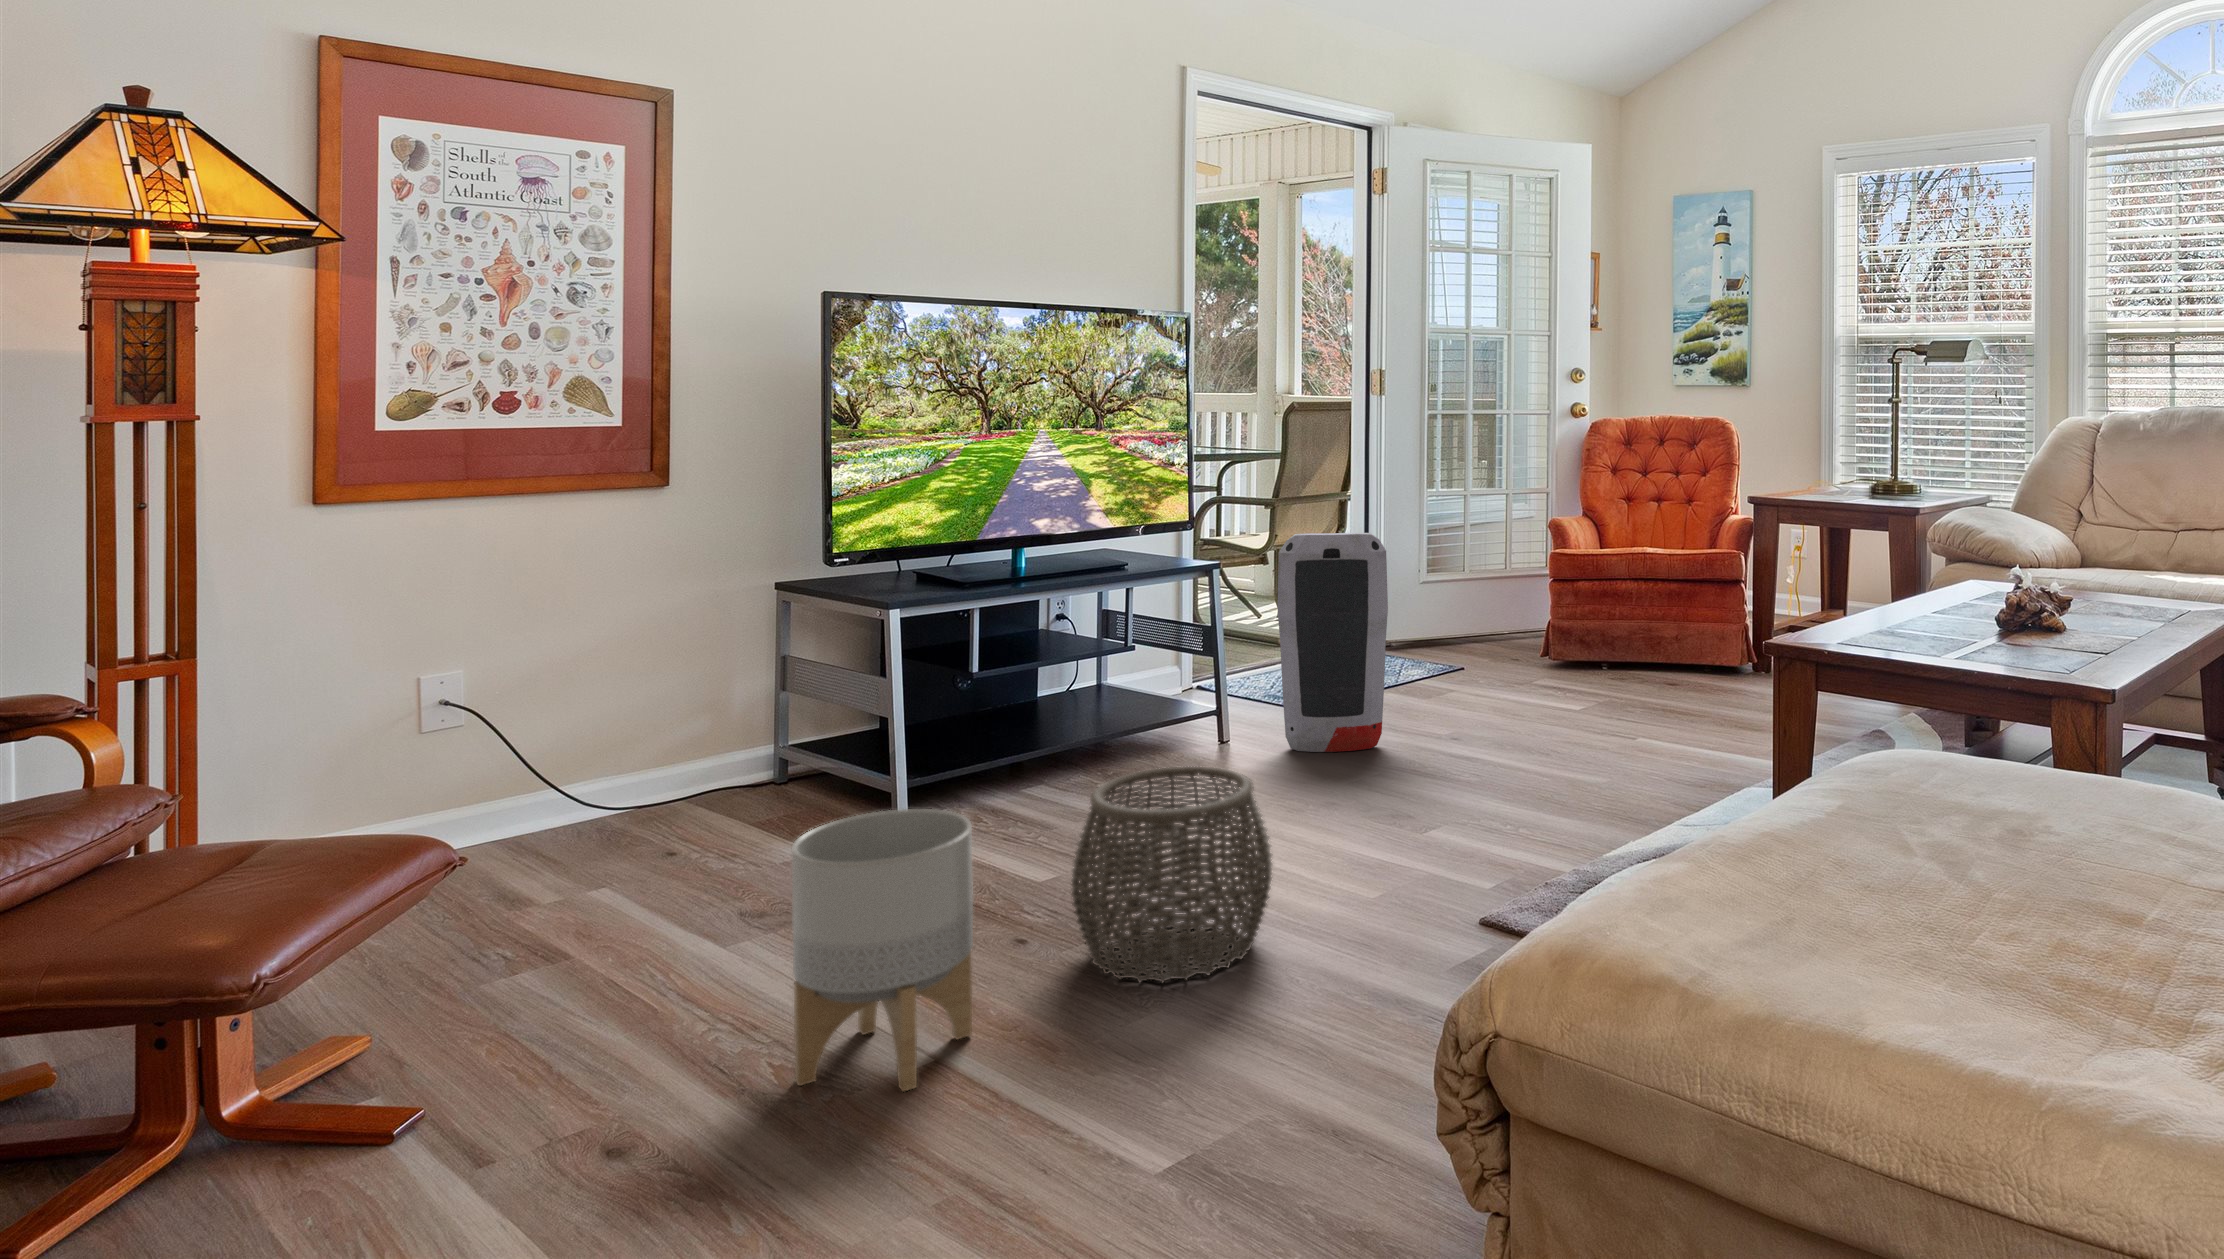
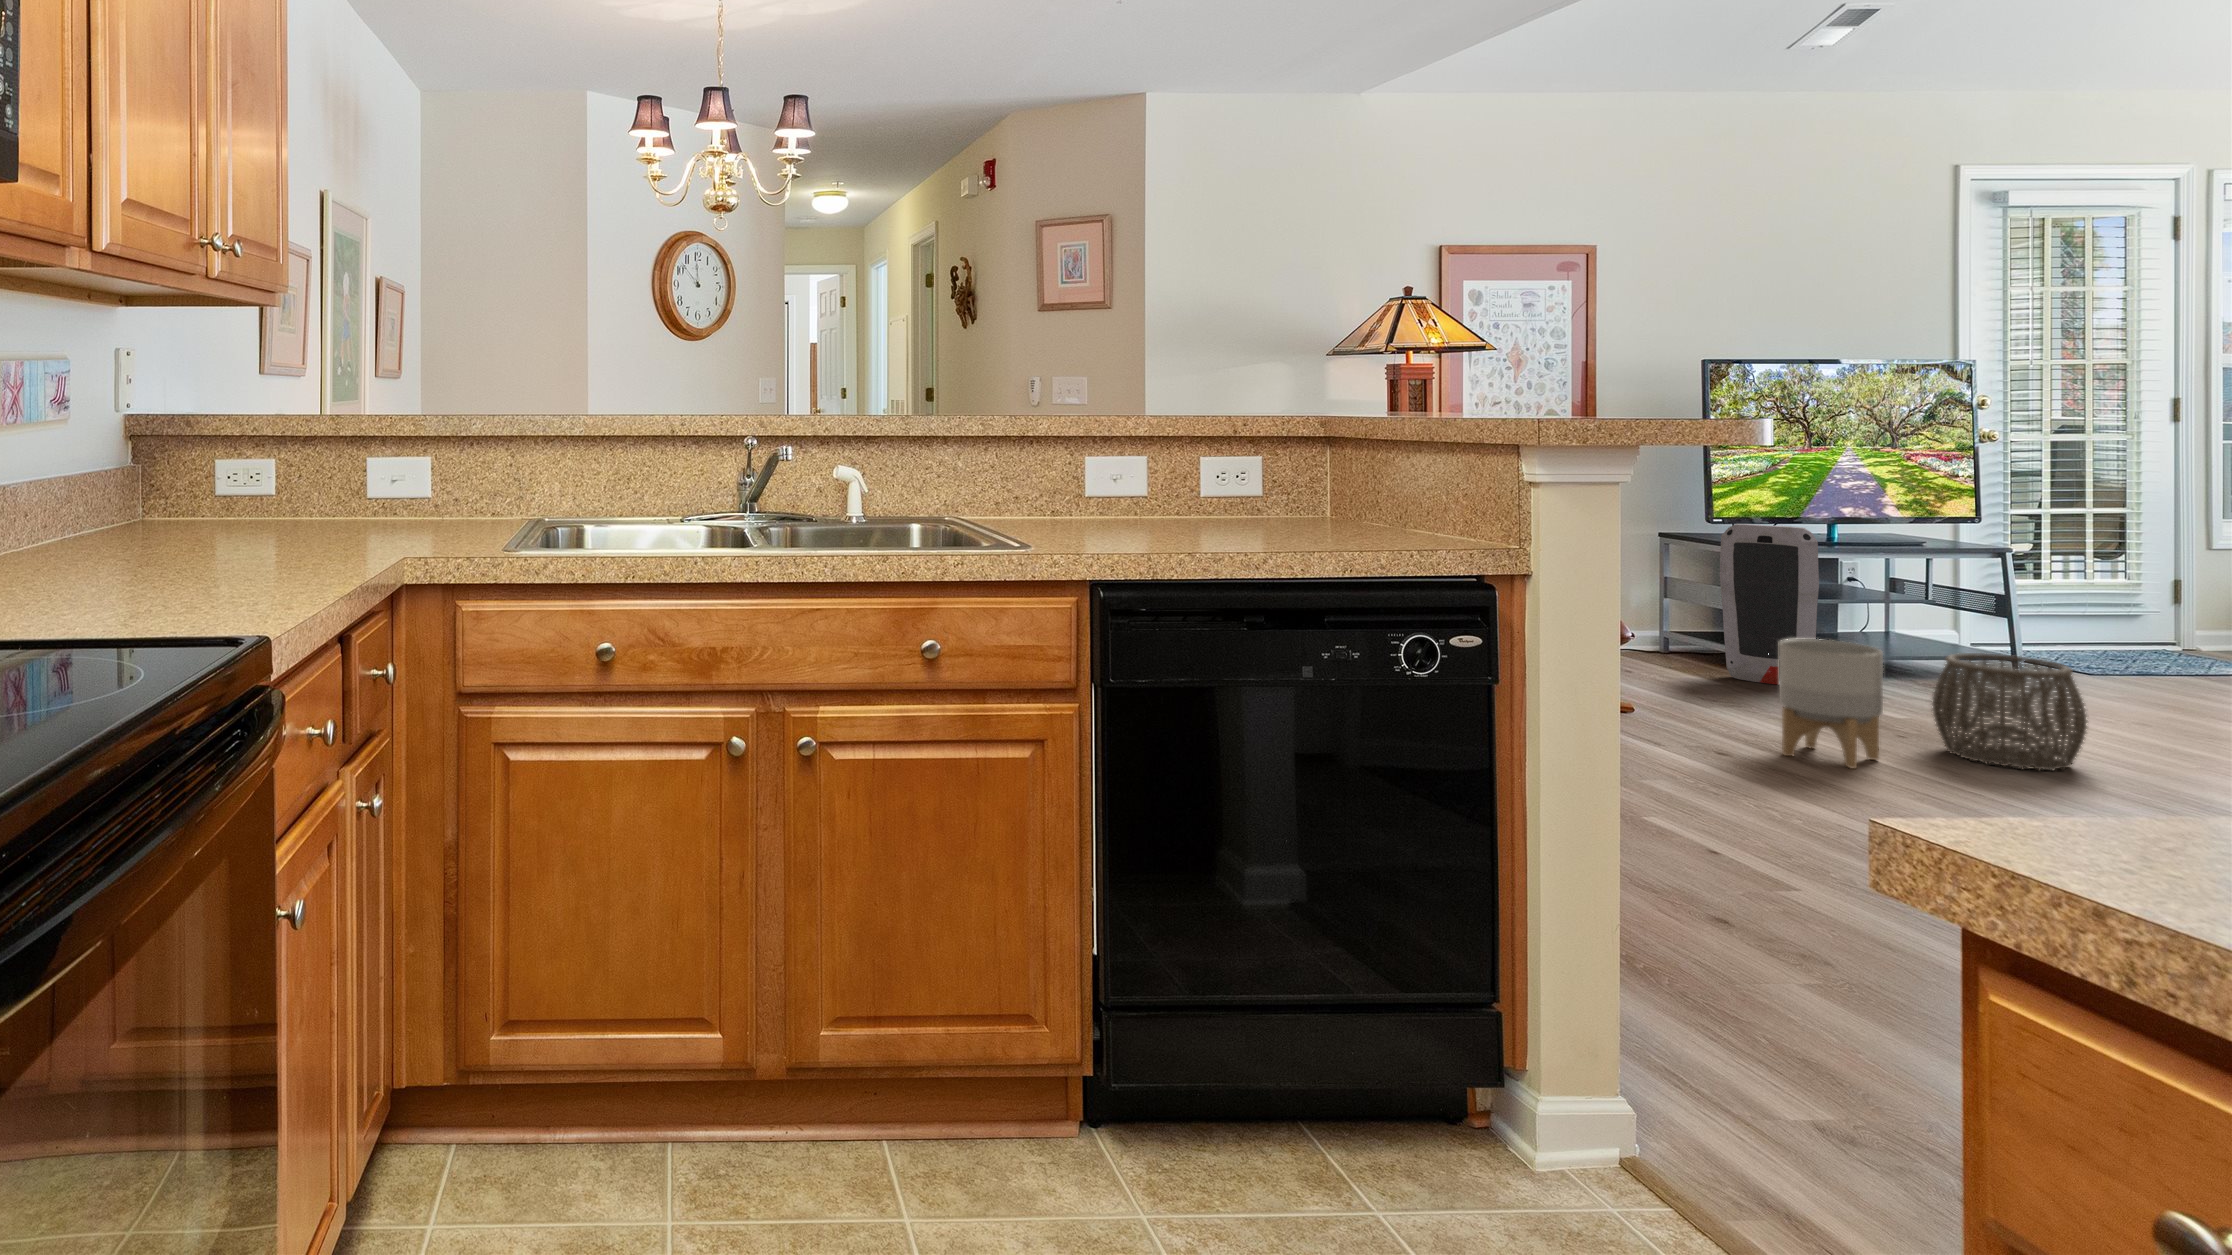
air purifier: present [1278,533,1388,752] -> present [1720,524,1819,685]

